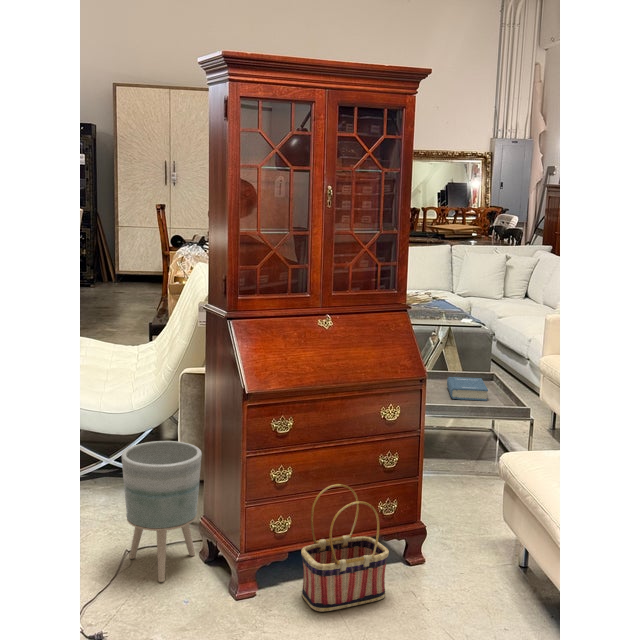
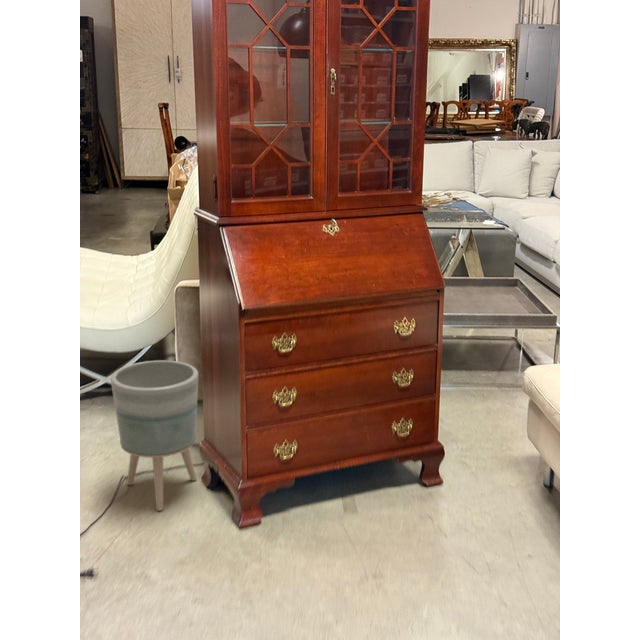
hardback book: present [447,377,488,401] -> none [468,283,512,309]
basket: present [301,484,389,612] -> none [308,406,403,542]

